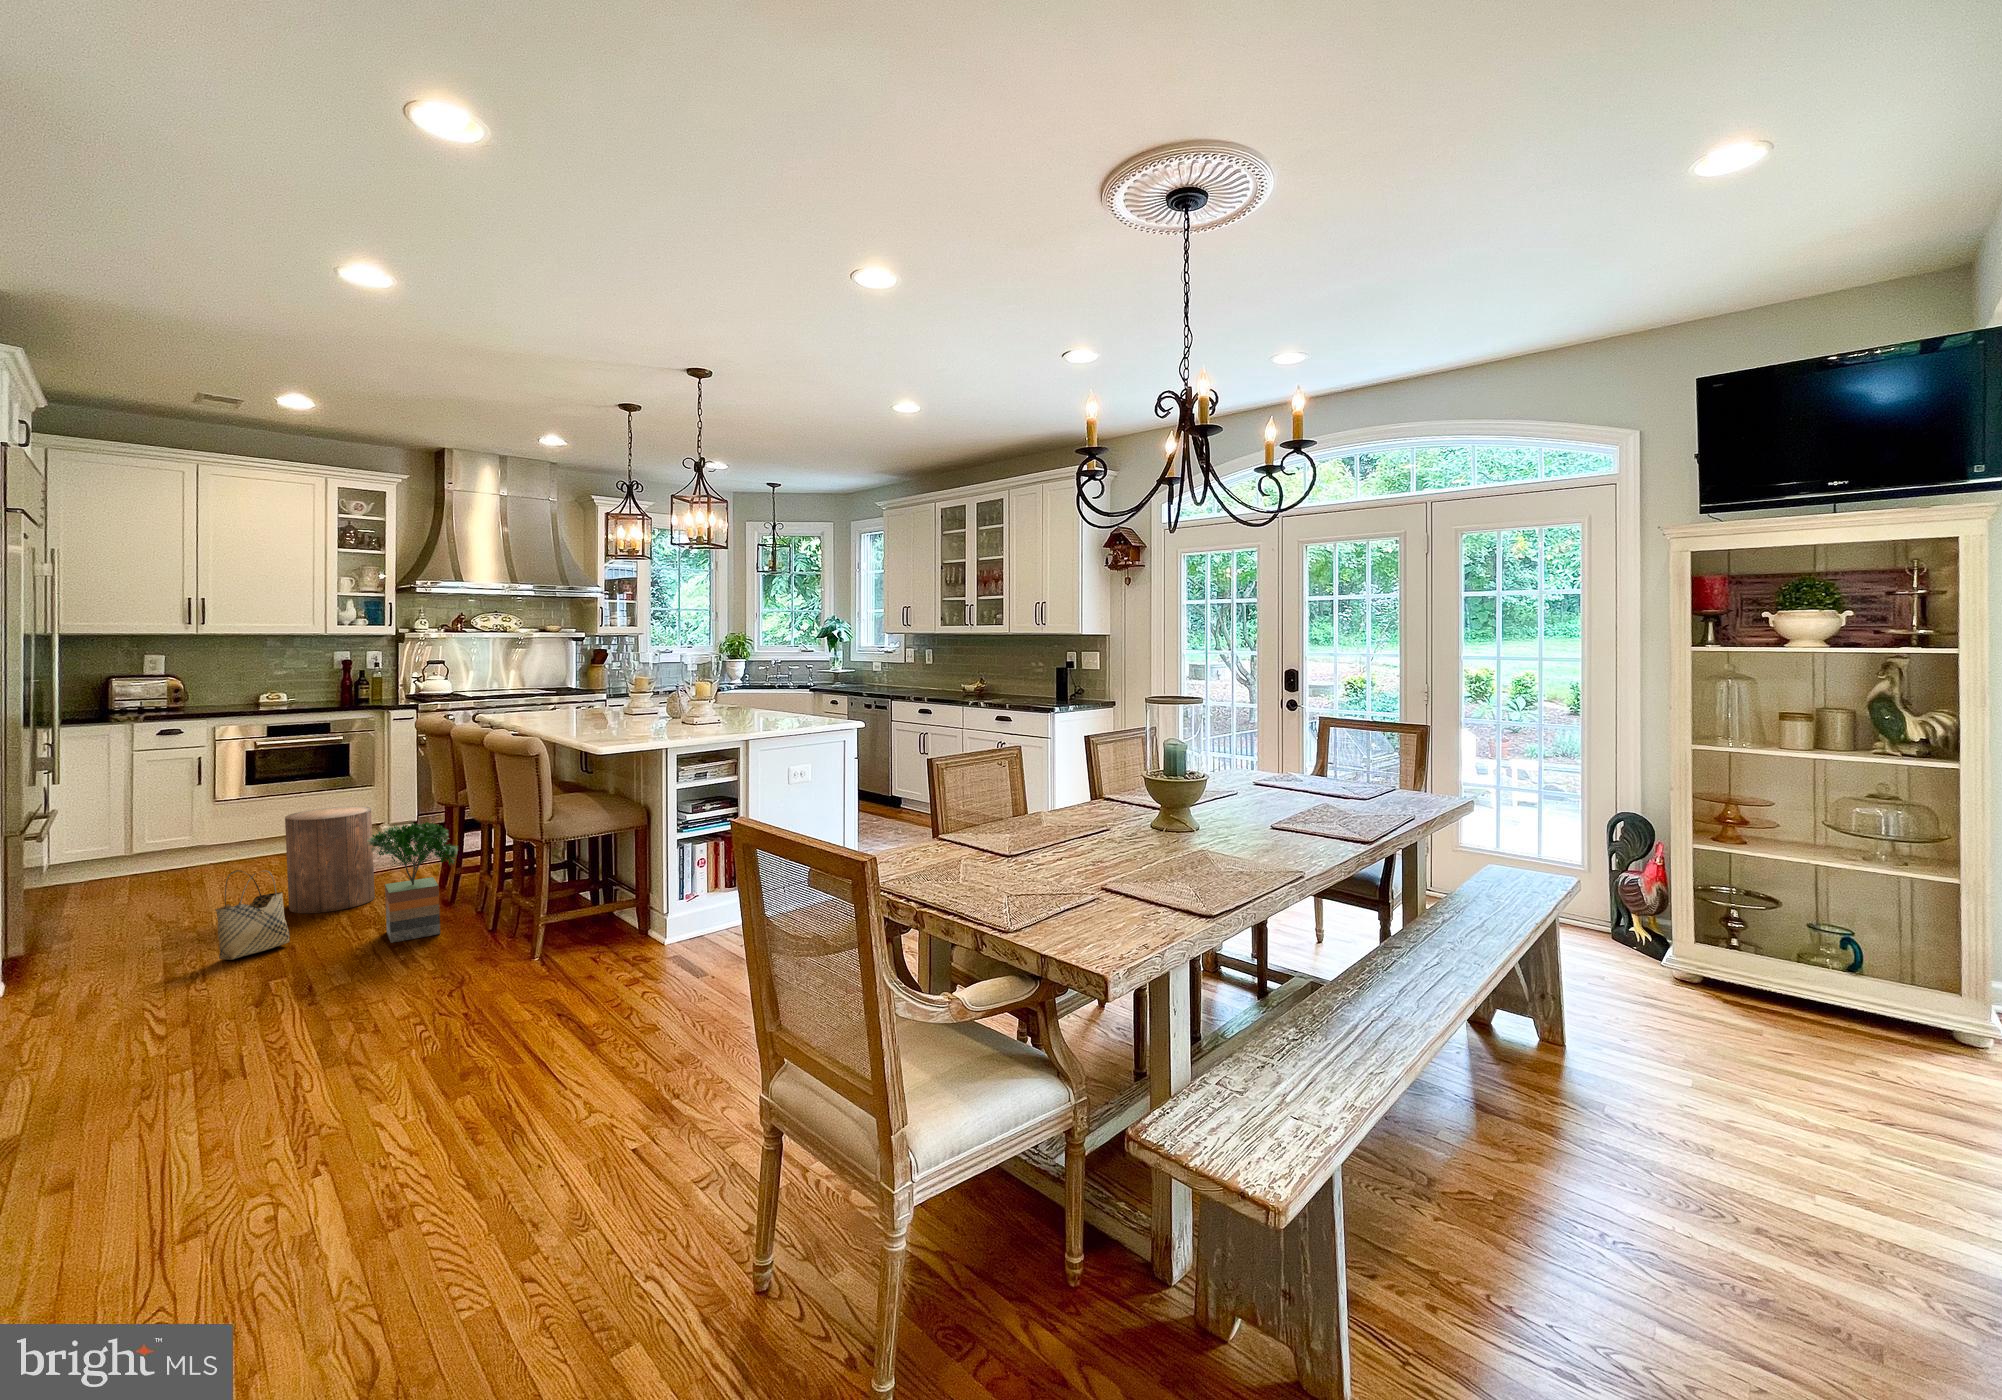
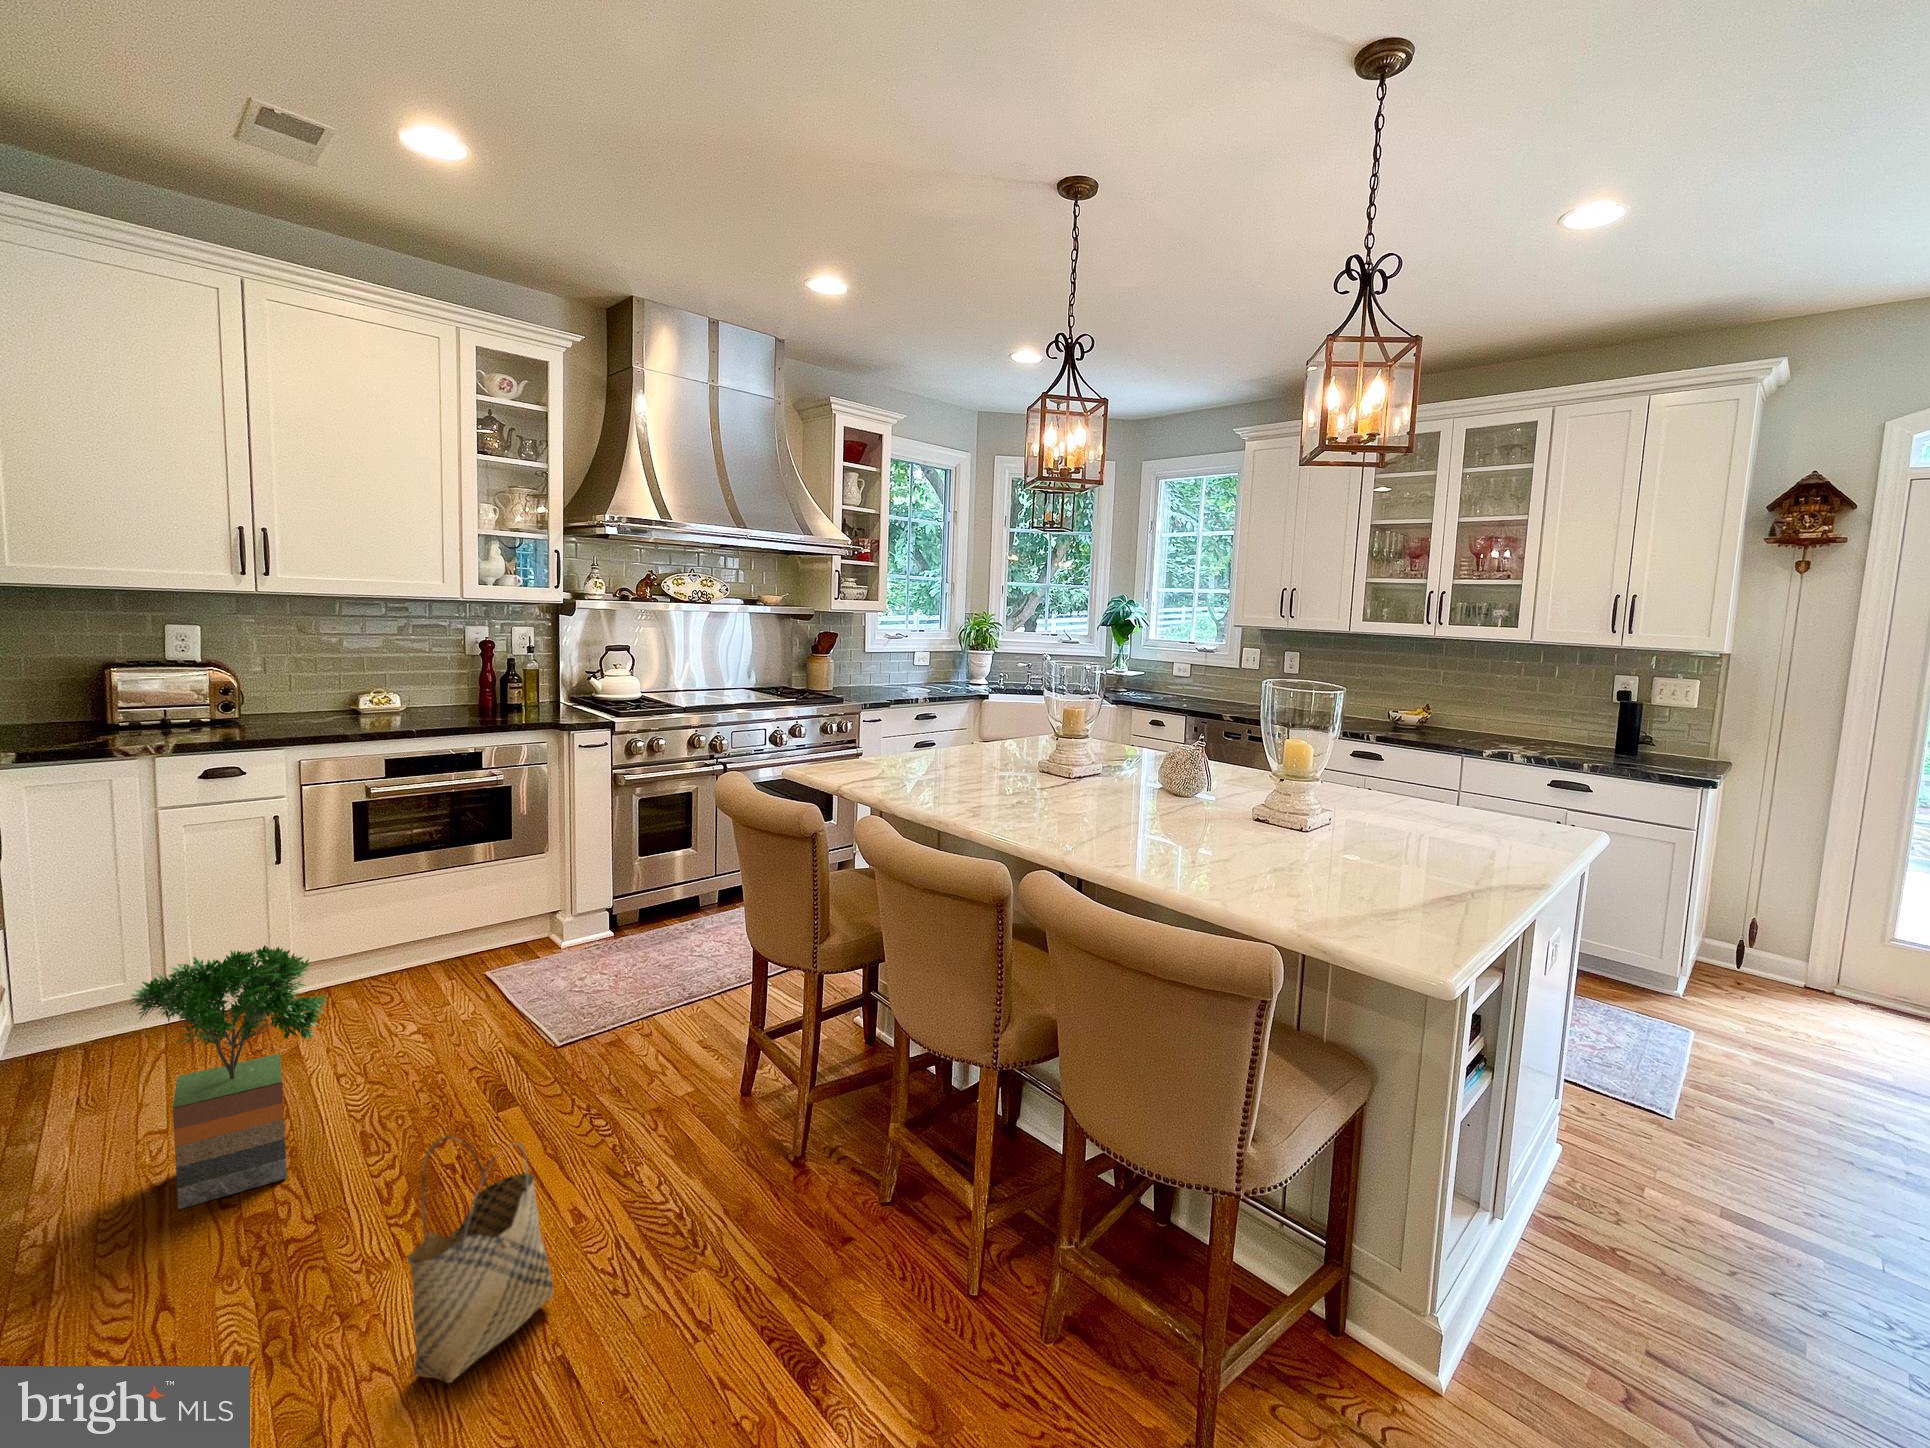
stool: present [285,806,375,913] -> none [479,924,638,1164]
potted tree: present [368,822,458,943] -> present [129,945,328,1209]

